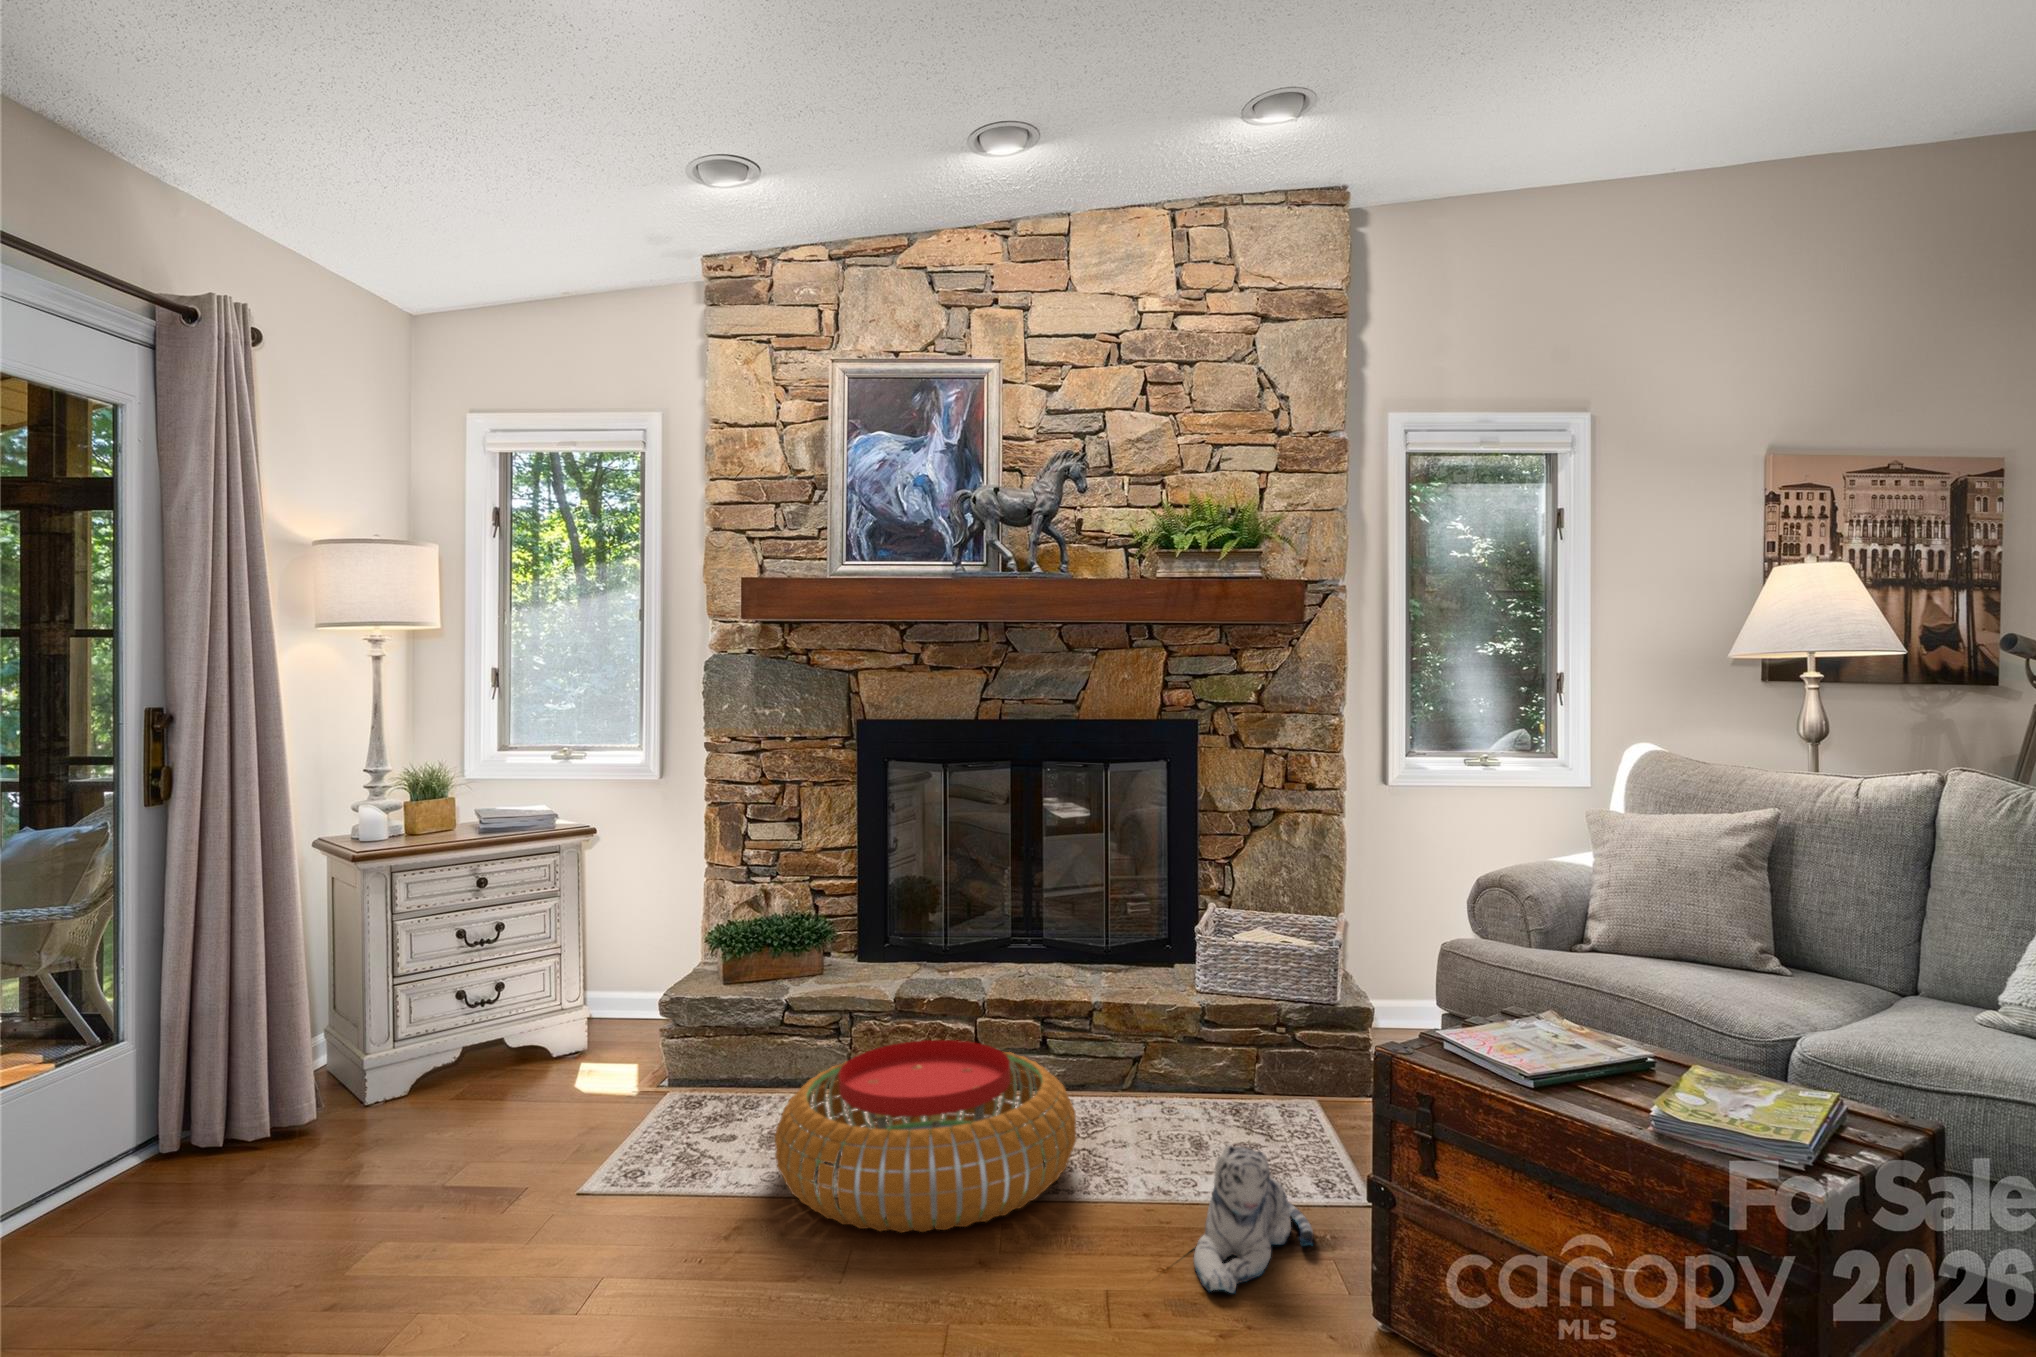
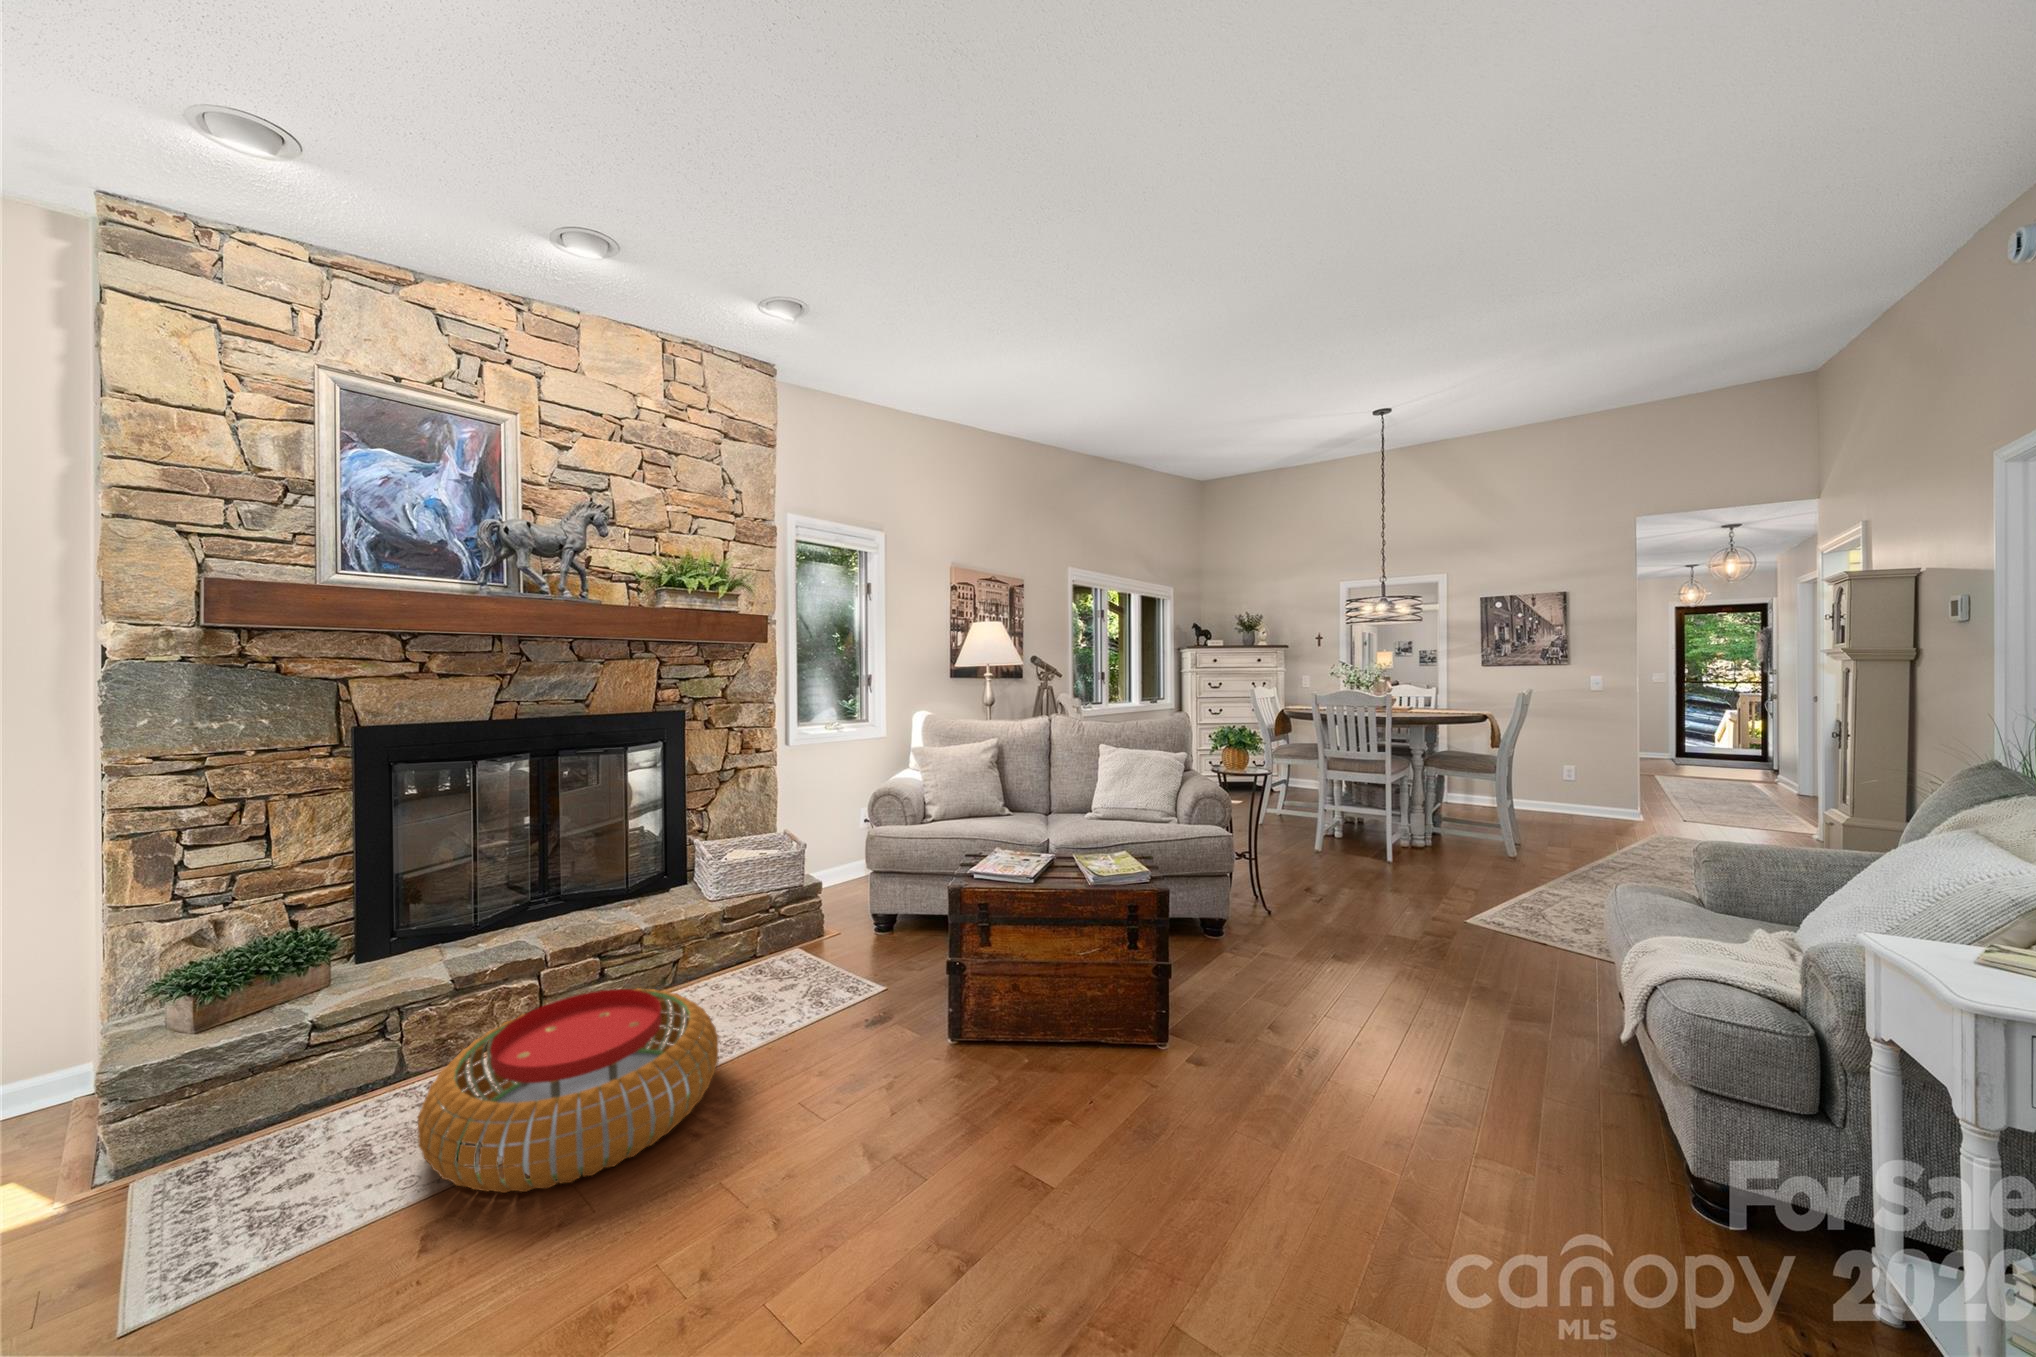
plush toy: present [1194,1146,1314,1293] -> none [826,992,896,1093]

